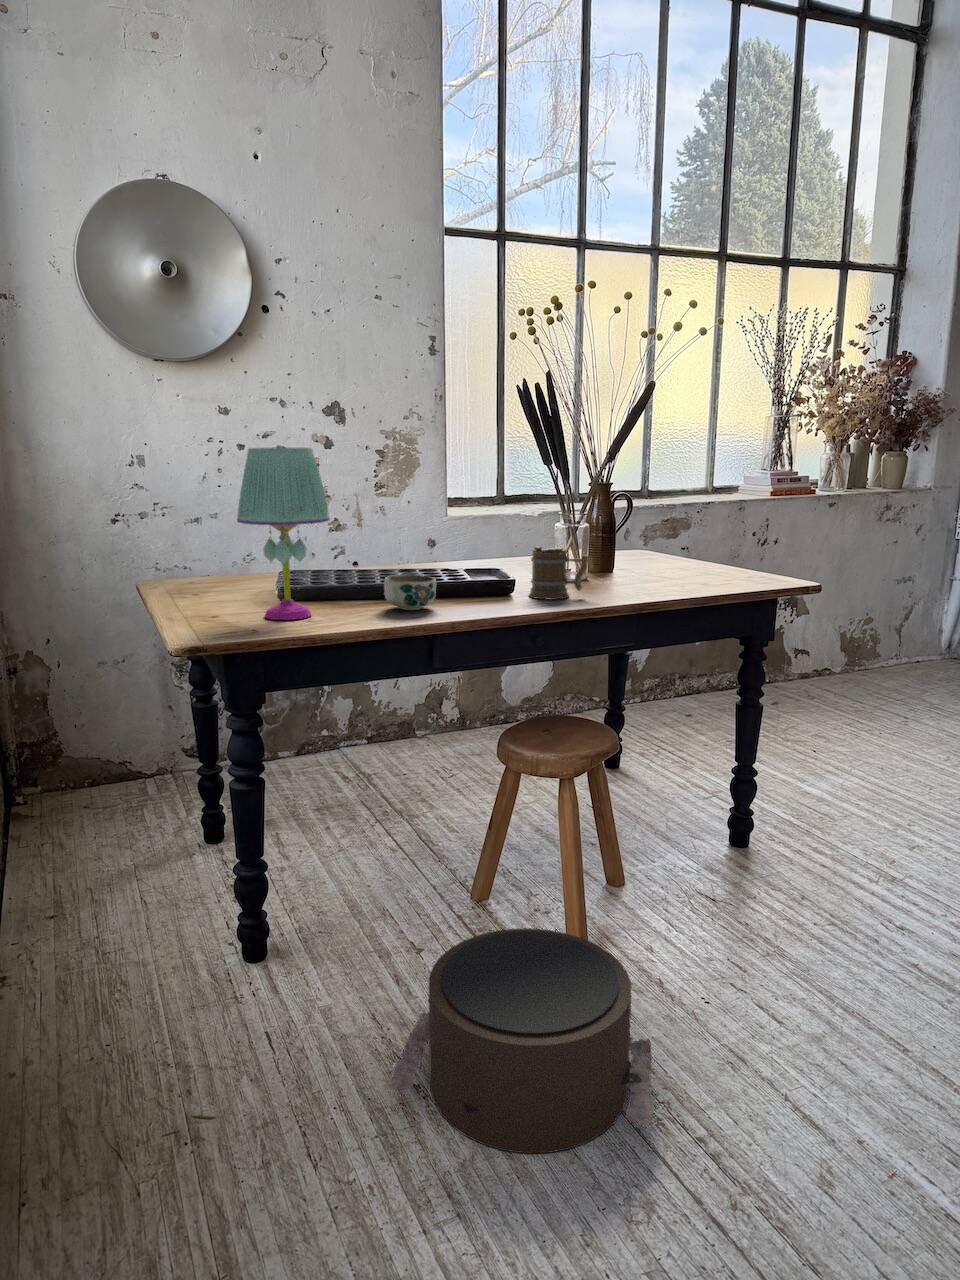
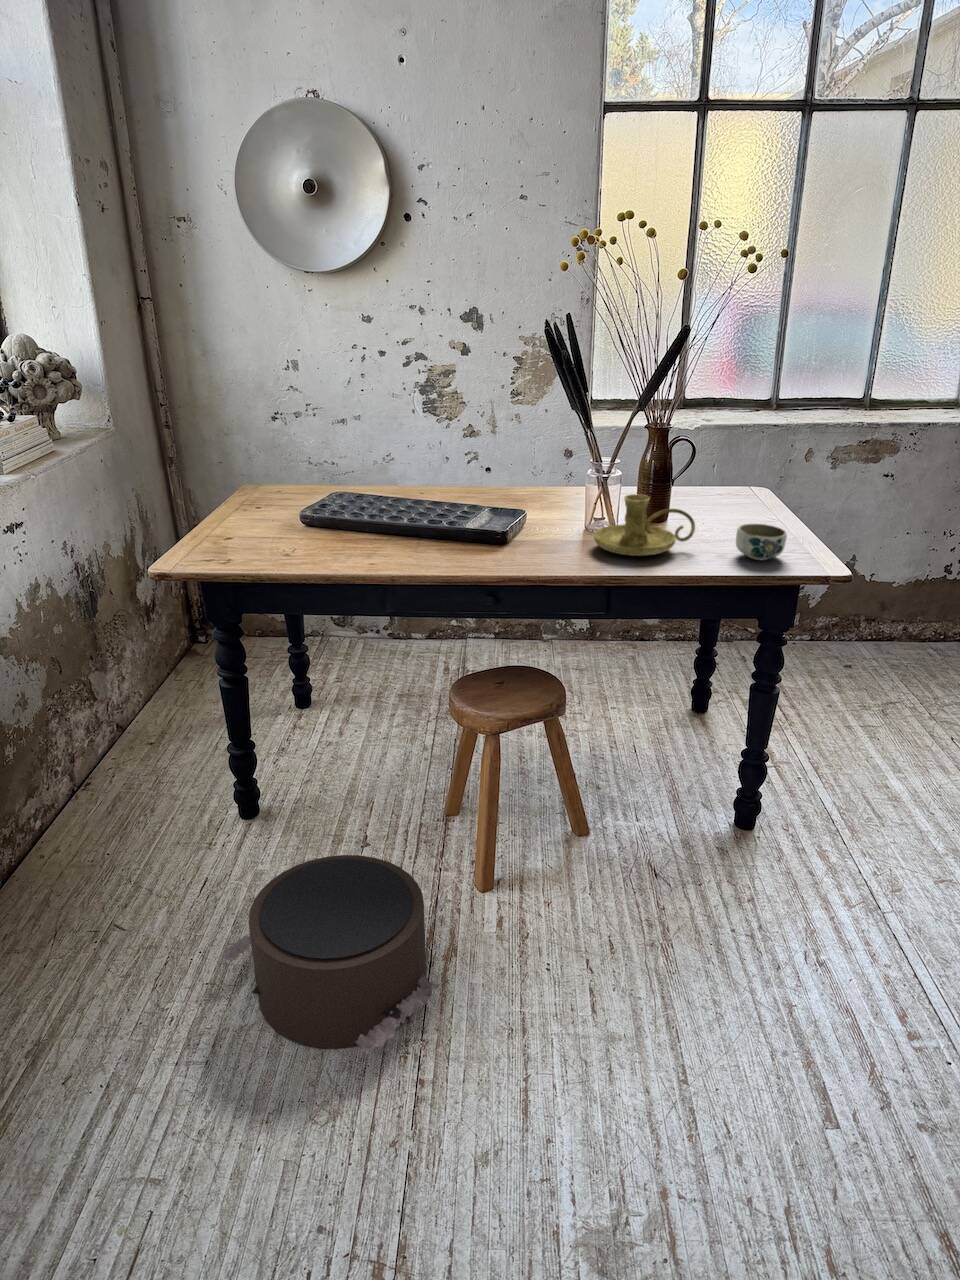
table lamp: present [237,448,330,620] -> none [215,402,297,556]
candle holder: none [602,532,688,587] -> present [594,494,695,556]
mug: present [529,546,588,600] -> none [495,505,548,561]
bowl: present [384,575,436,610] -> present [736,524,787,560]

